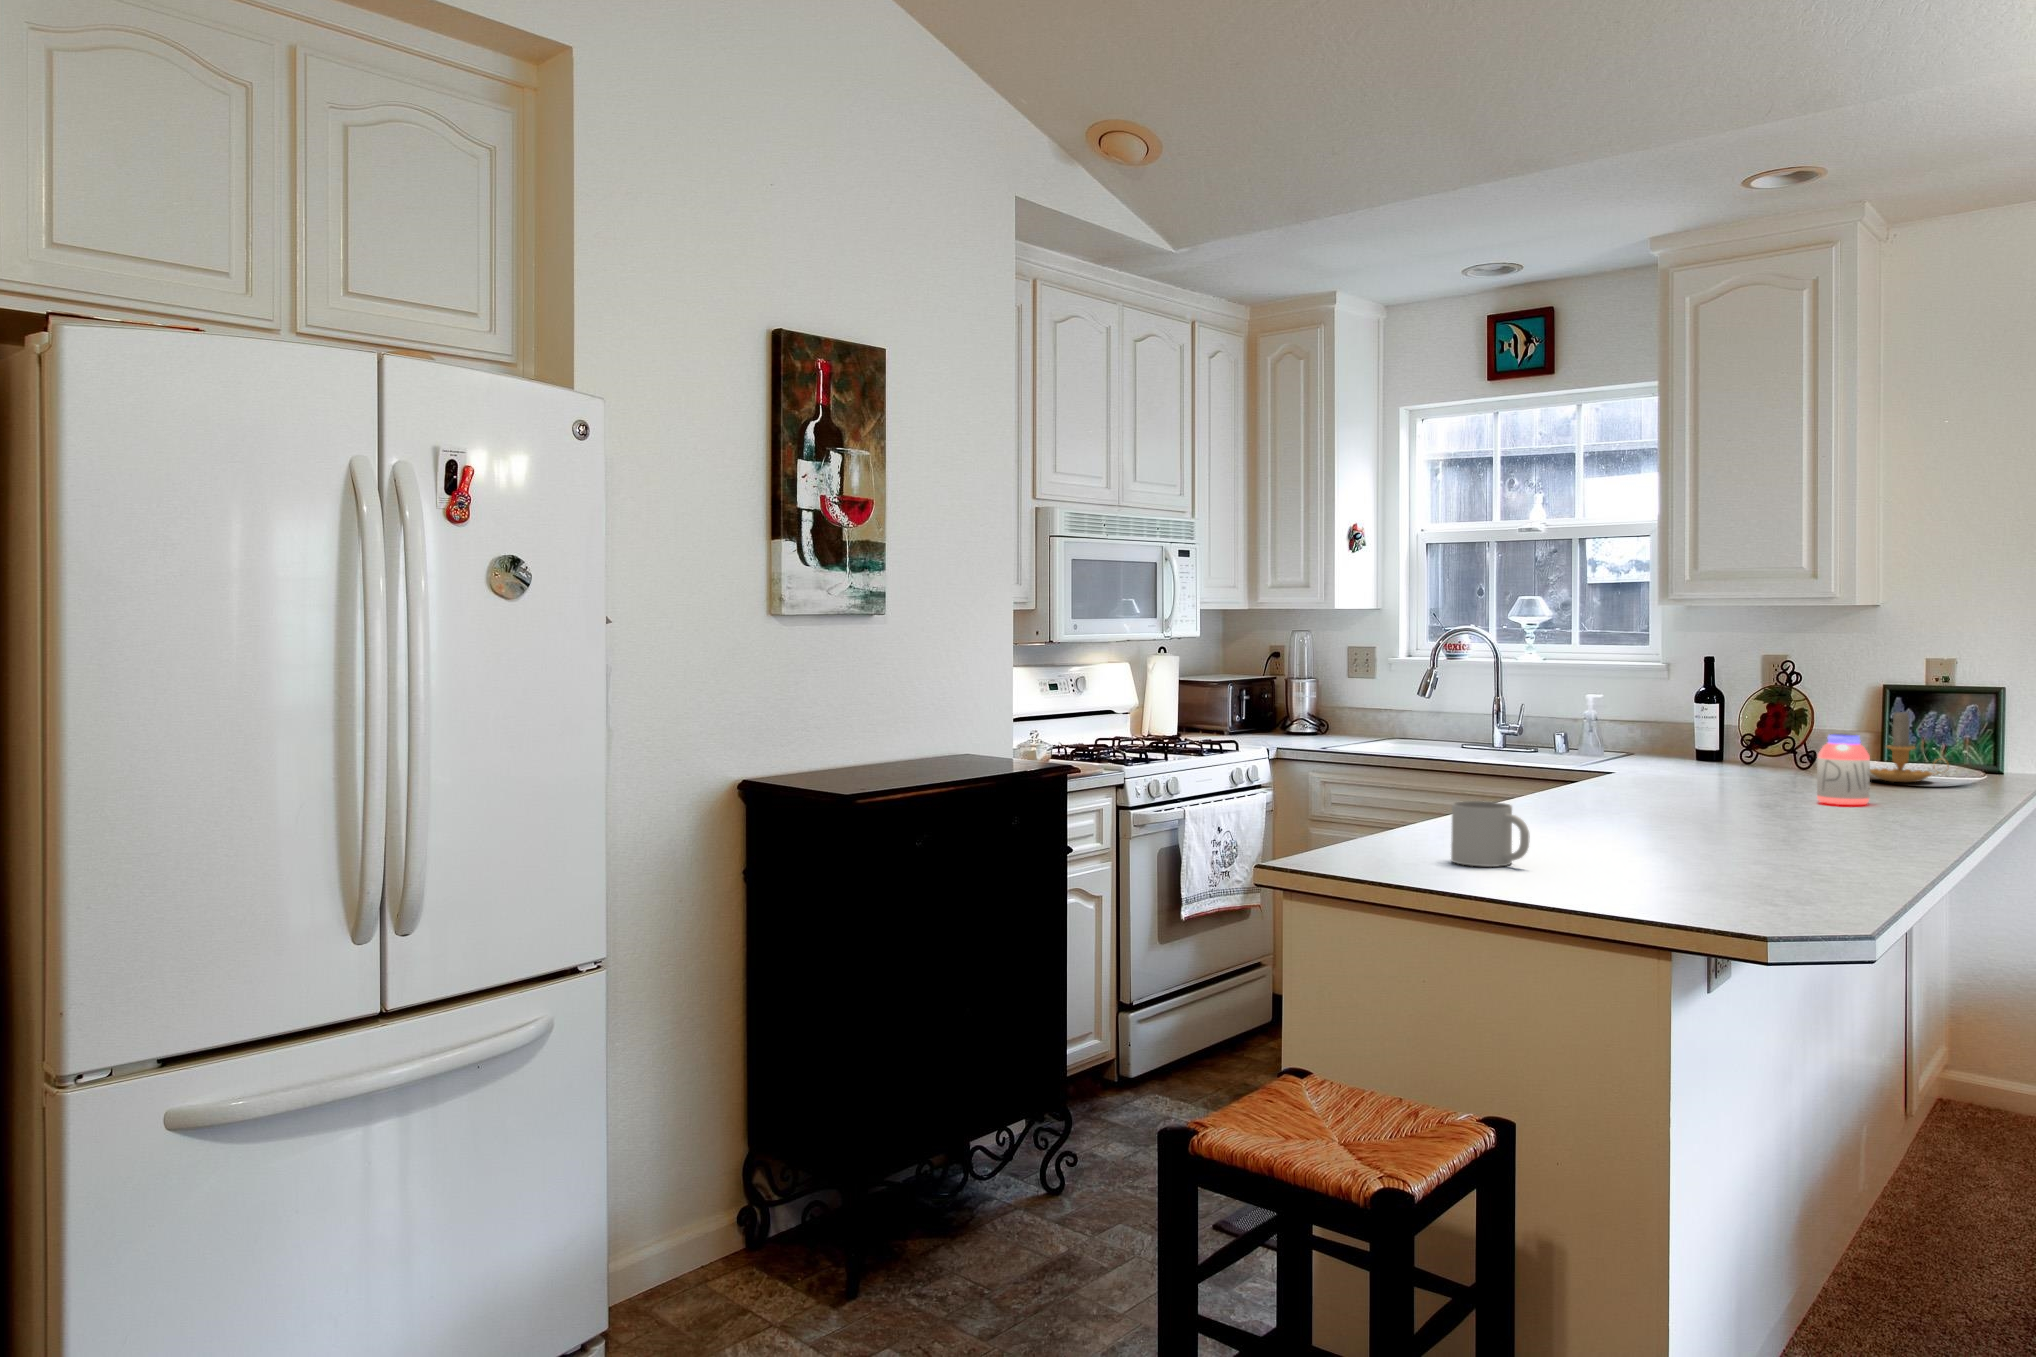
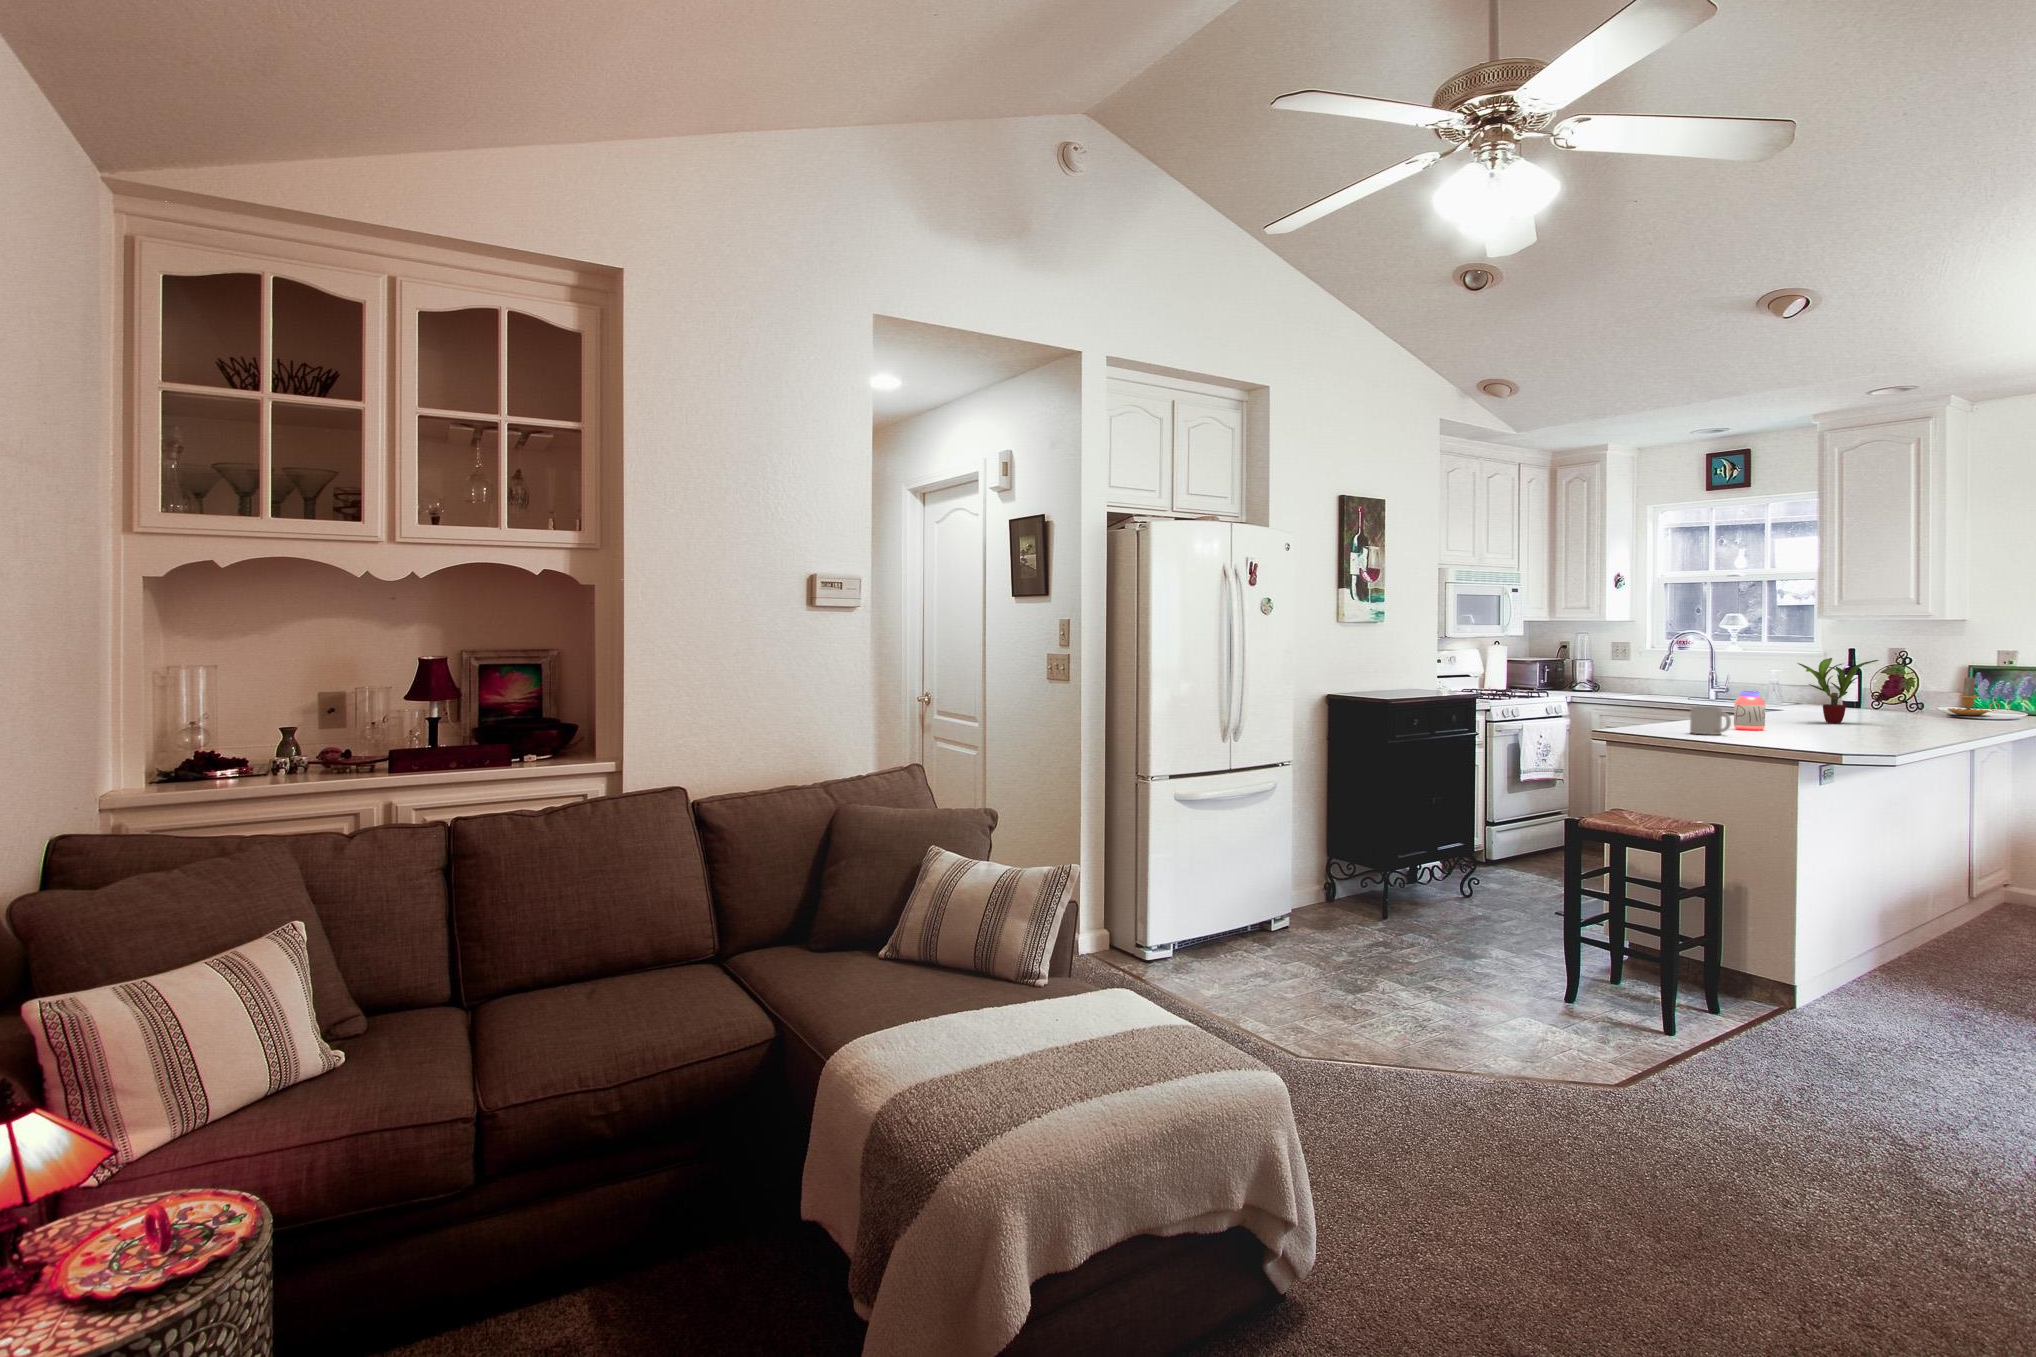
potted plant: none [1638,683,1782,814] -> present [1798,658,1879,723]
jar: present [1817,734,1870,805] -> present [1734,691,1765,730]

